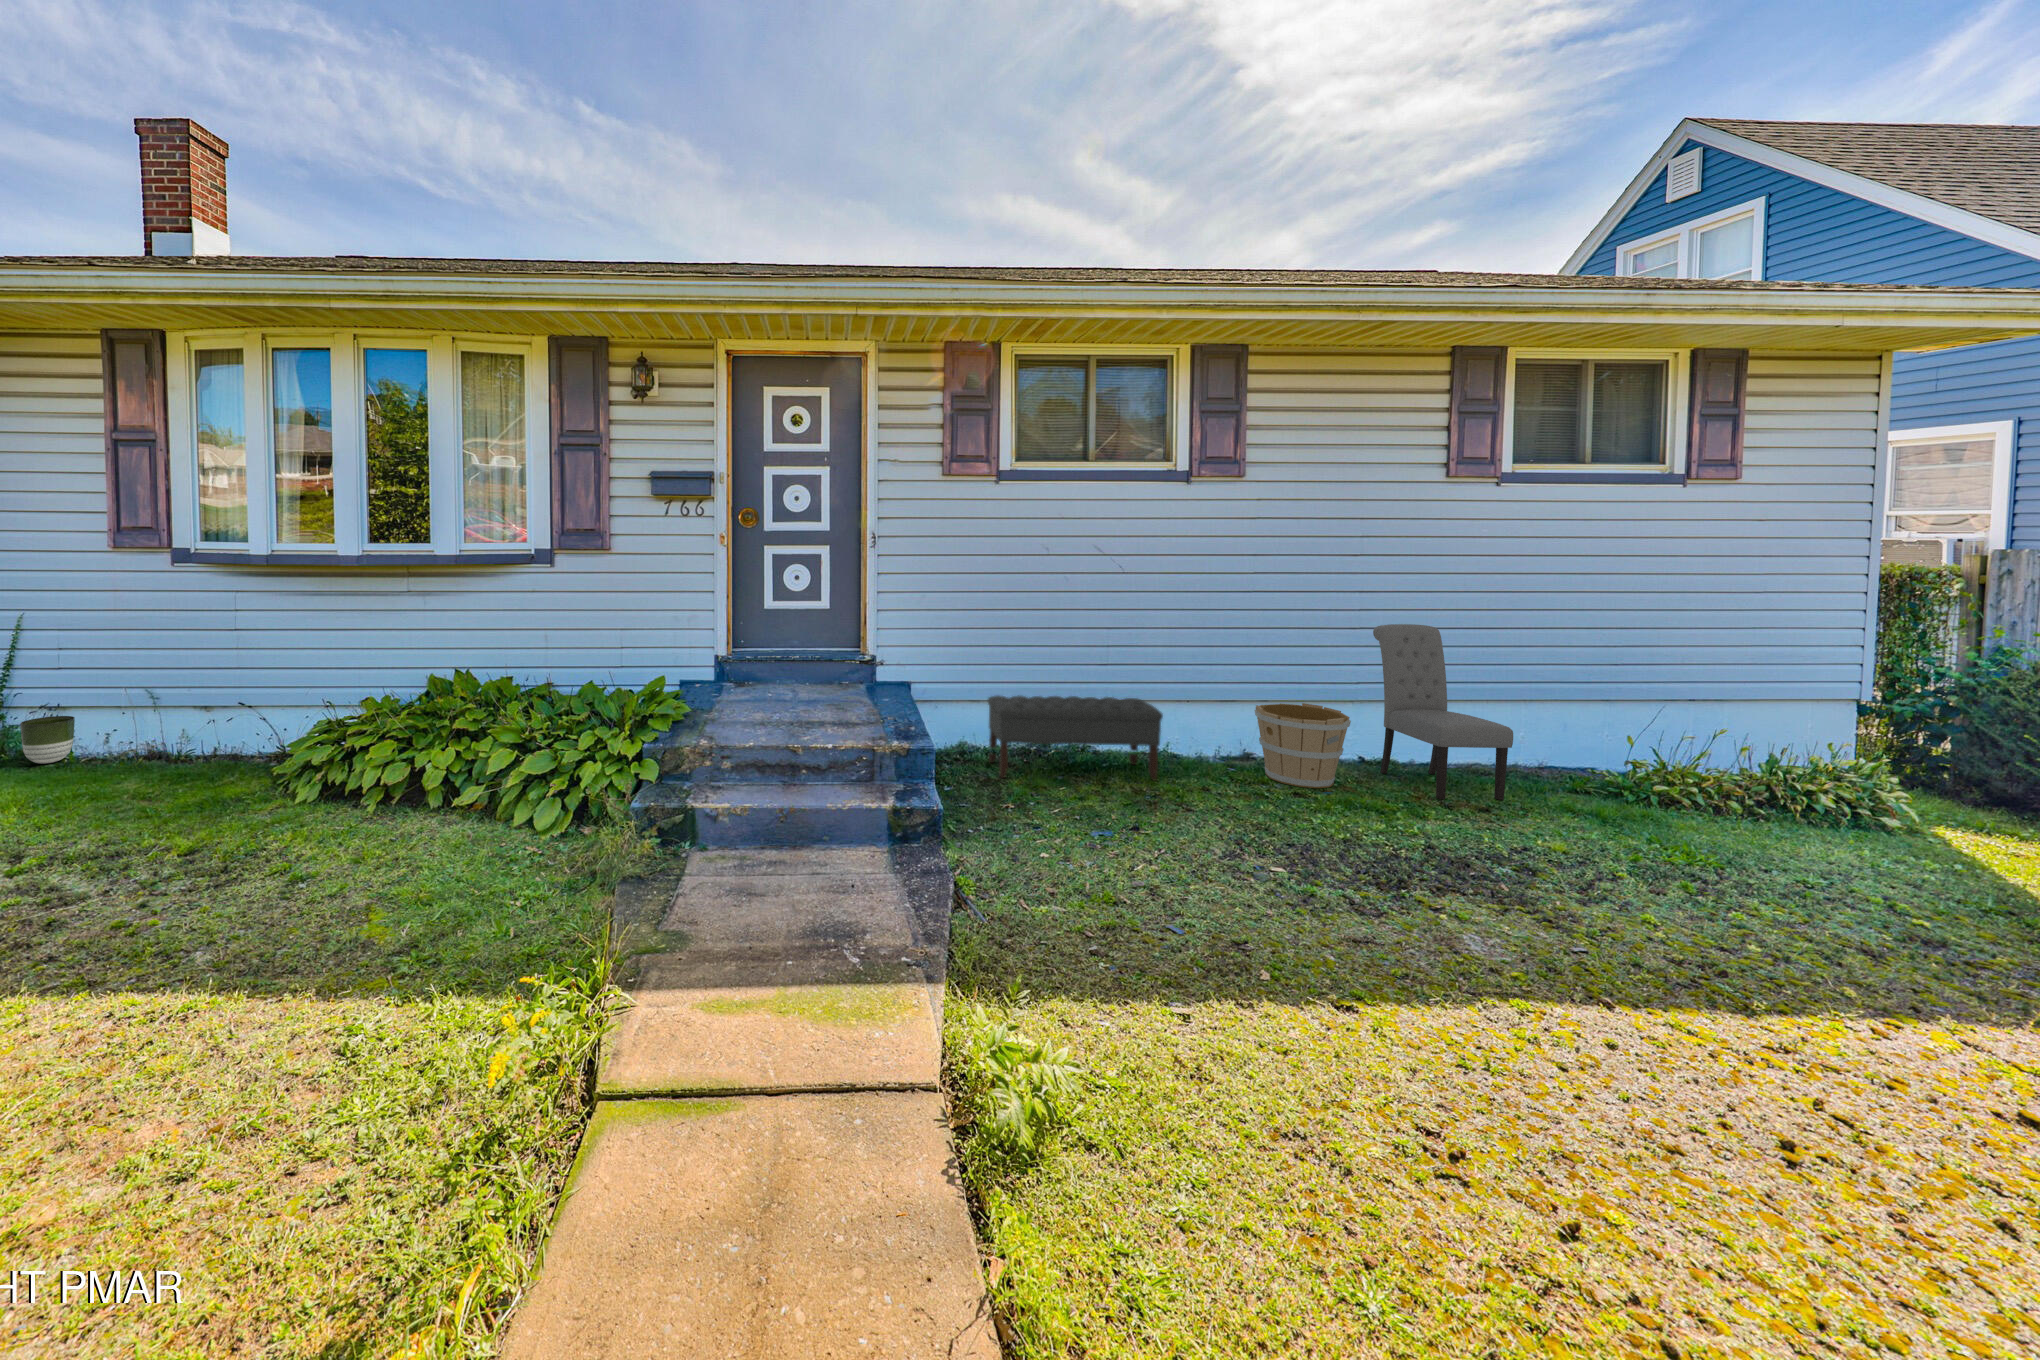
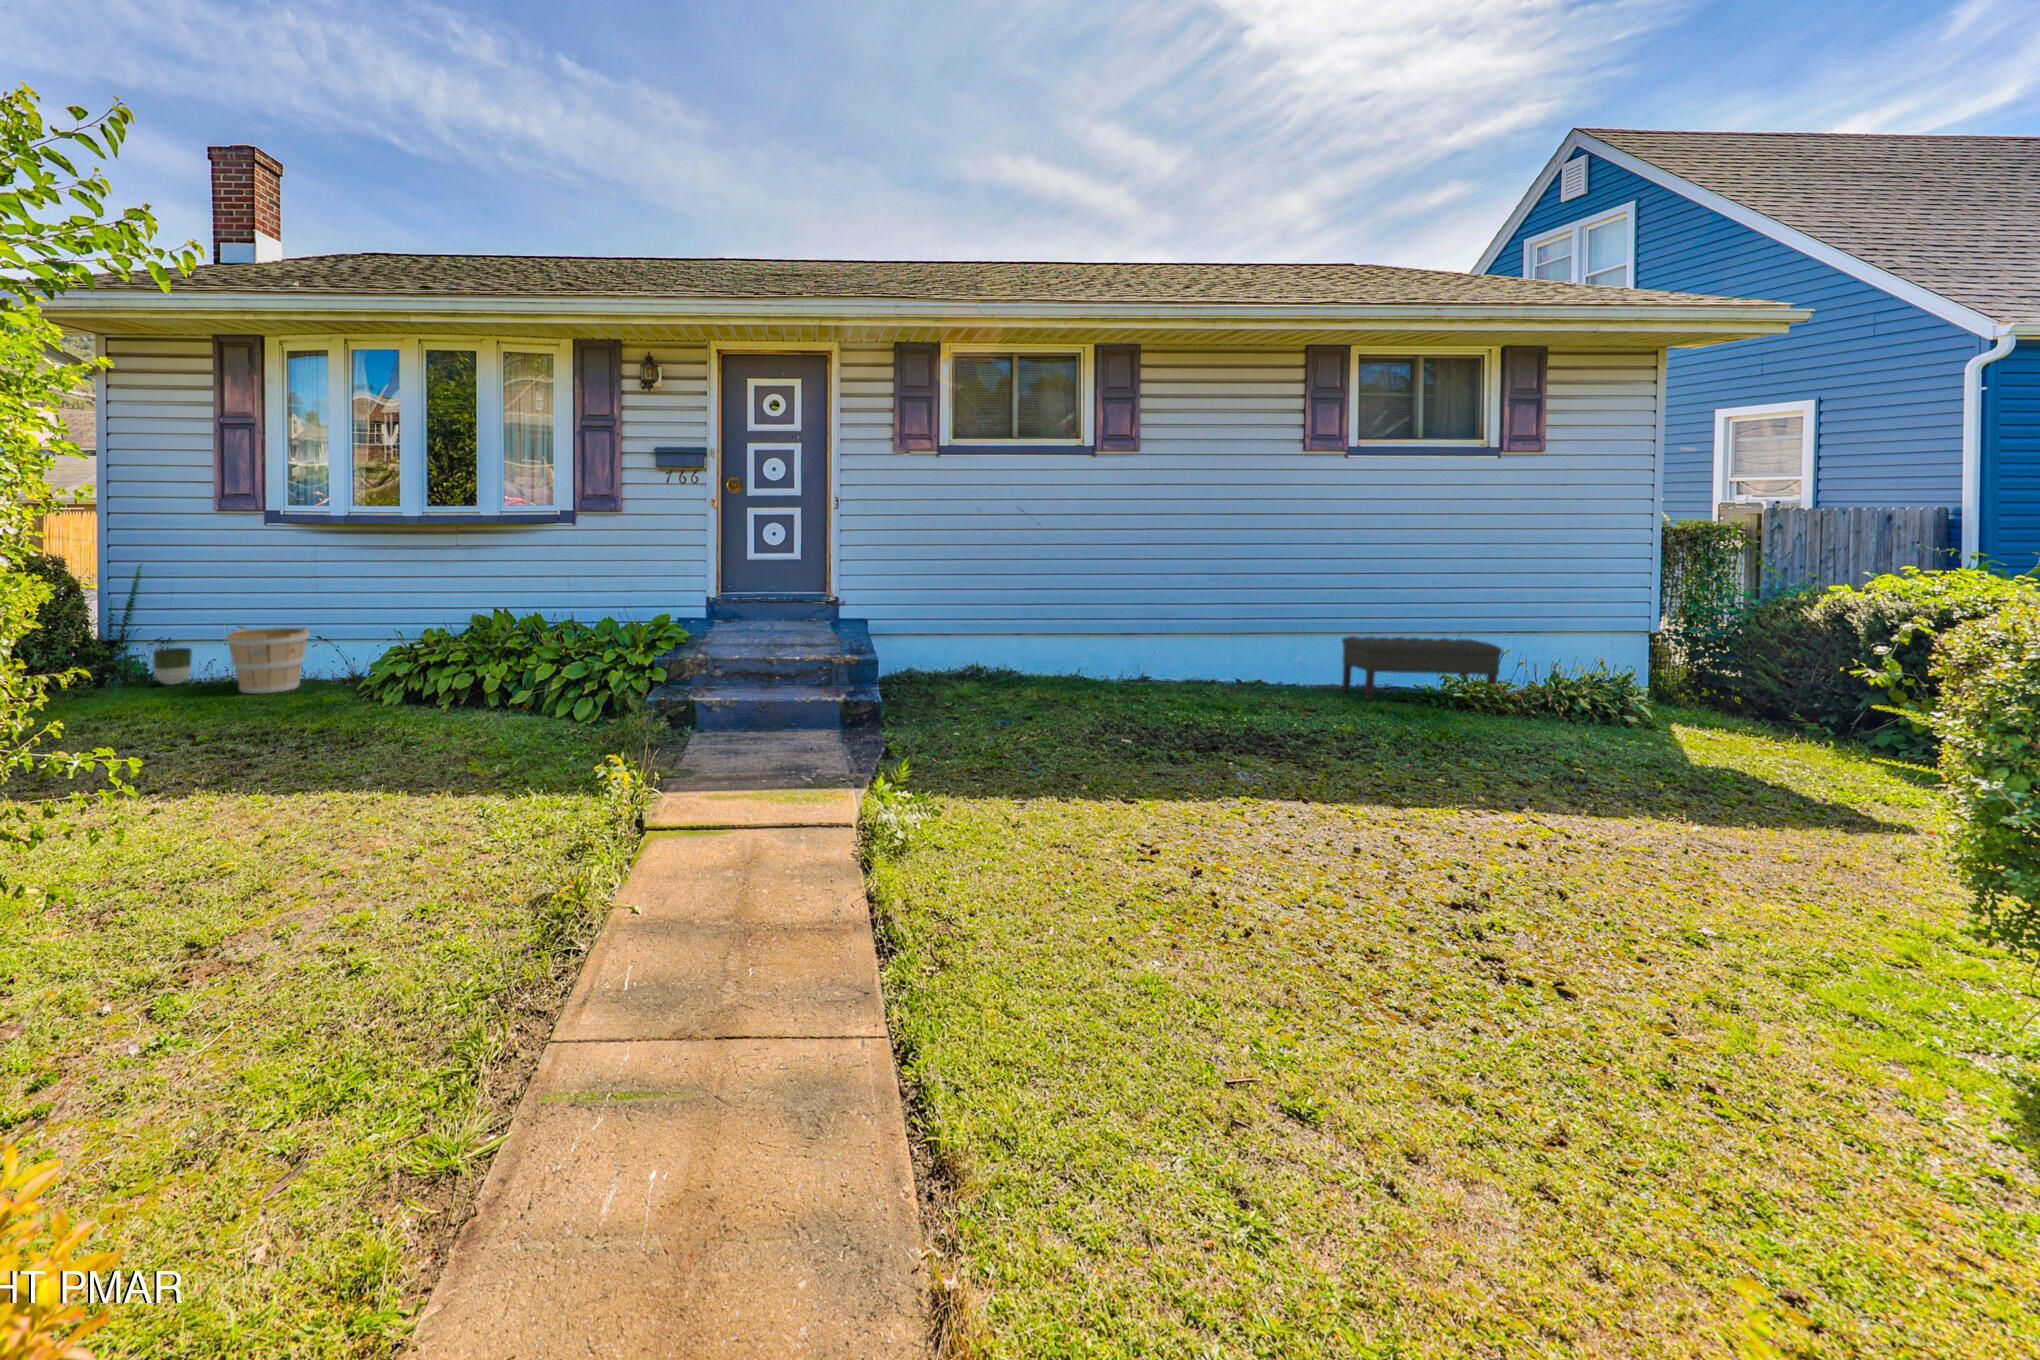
chair: present [1373,624,1513,800] -> none [1245,572,1339,706]
bench: present [988,695,1163,780] -> present [1342,636,1502,703]
wooden bucket: present [1255,703,1351,788] -> present [226,627,310,694]

